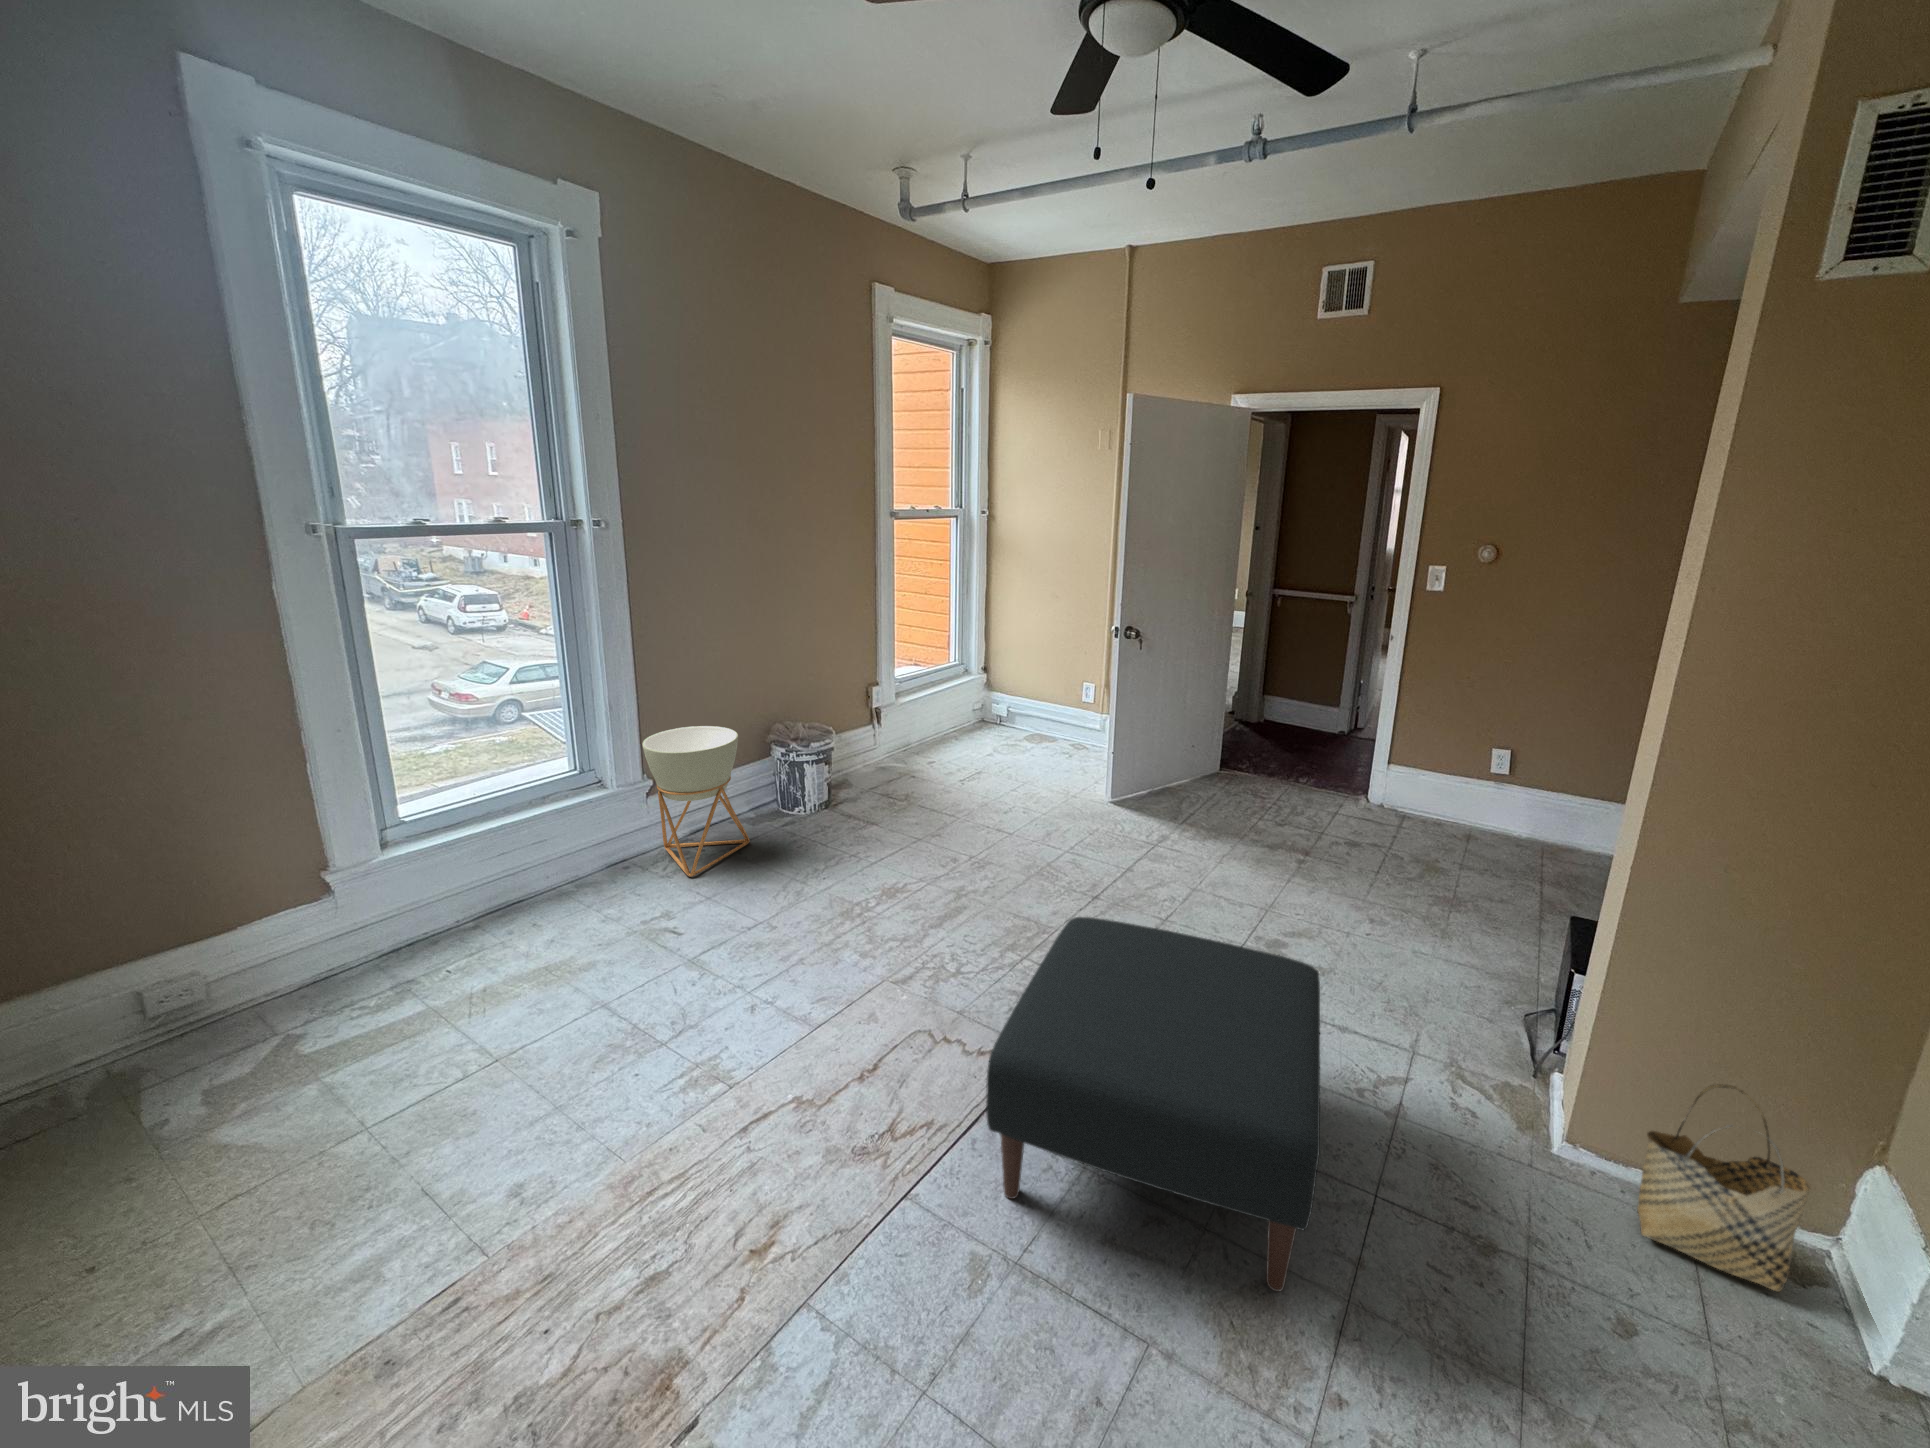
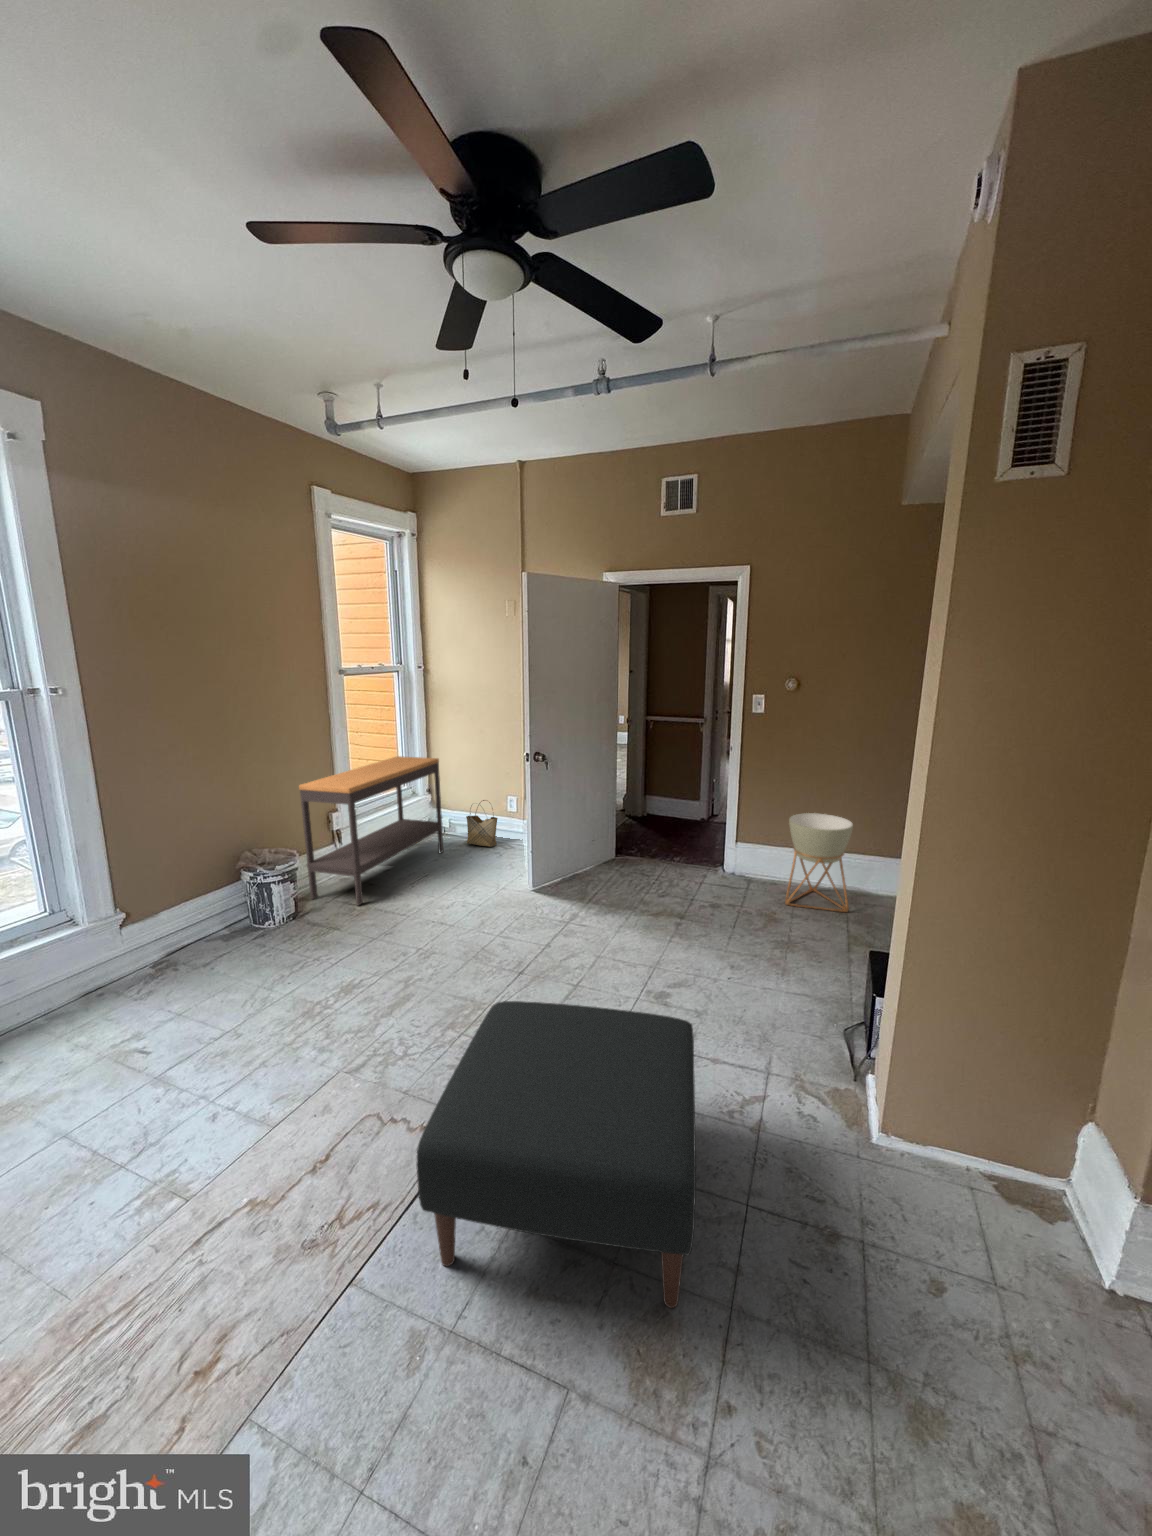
console table: none [841,622,1000,796] -> present [299,756,443,905]
planter: present [643,726,750,877] -> present [785,813,853,912]
woven basket: present [1637,1084,1811,1292] -> present [466,800,497,847]

